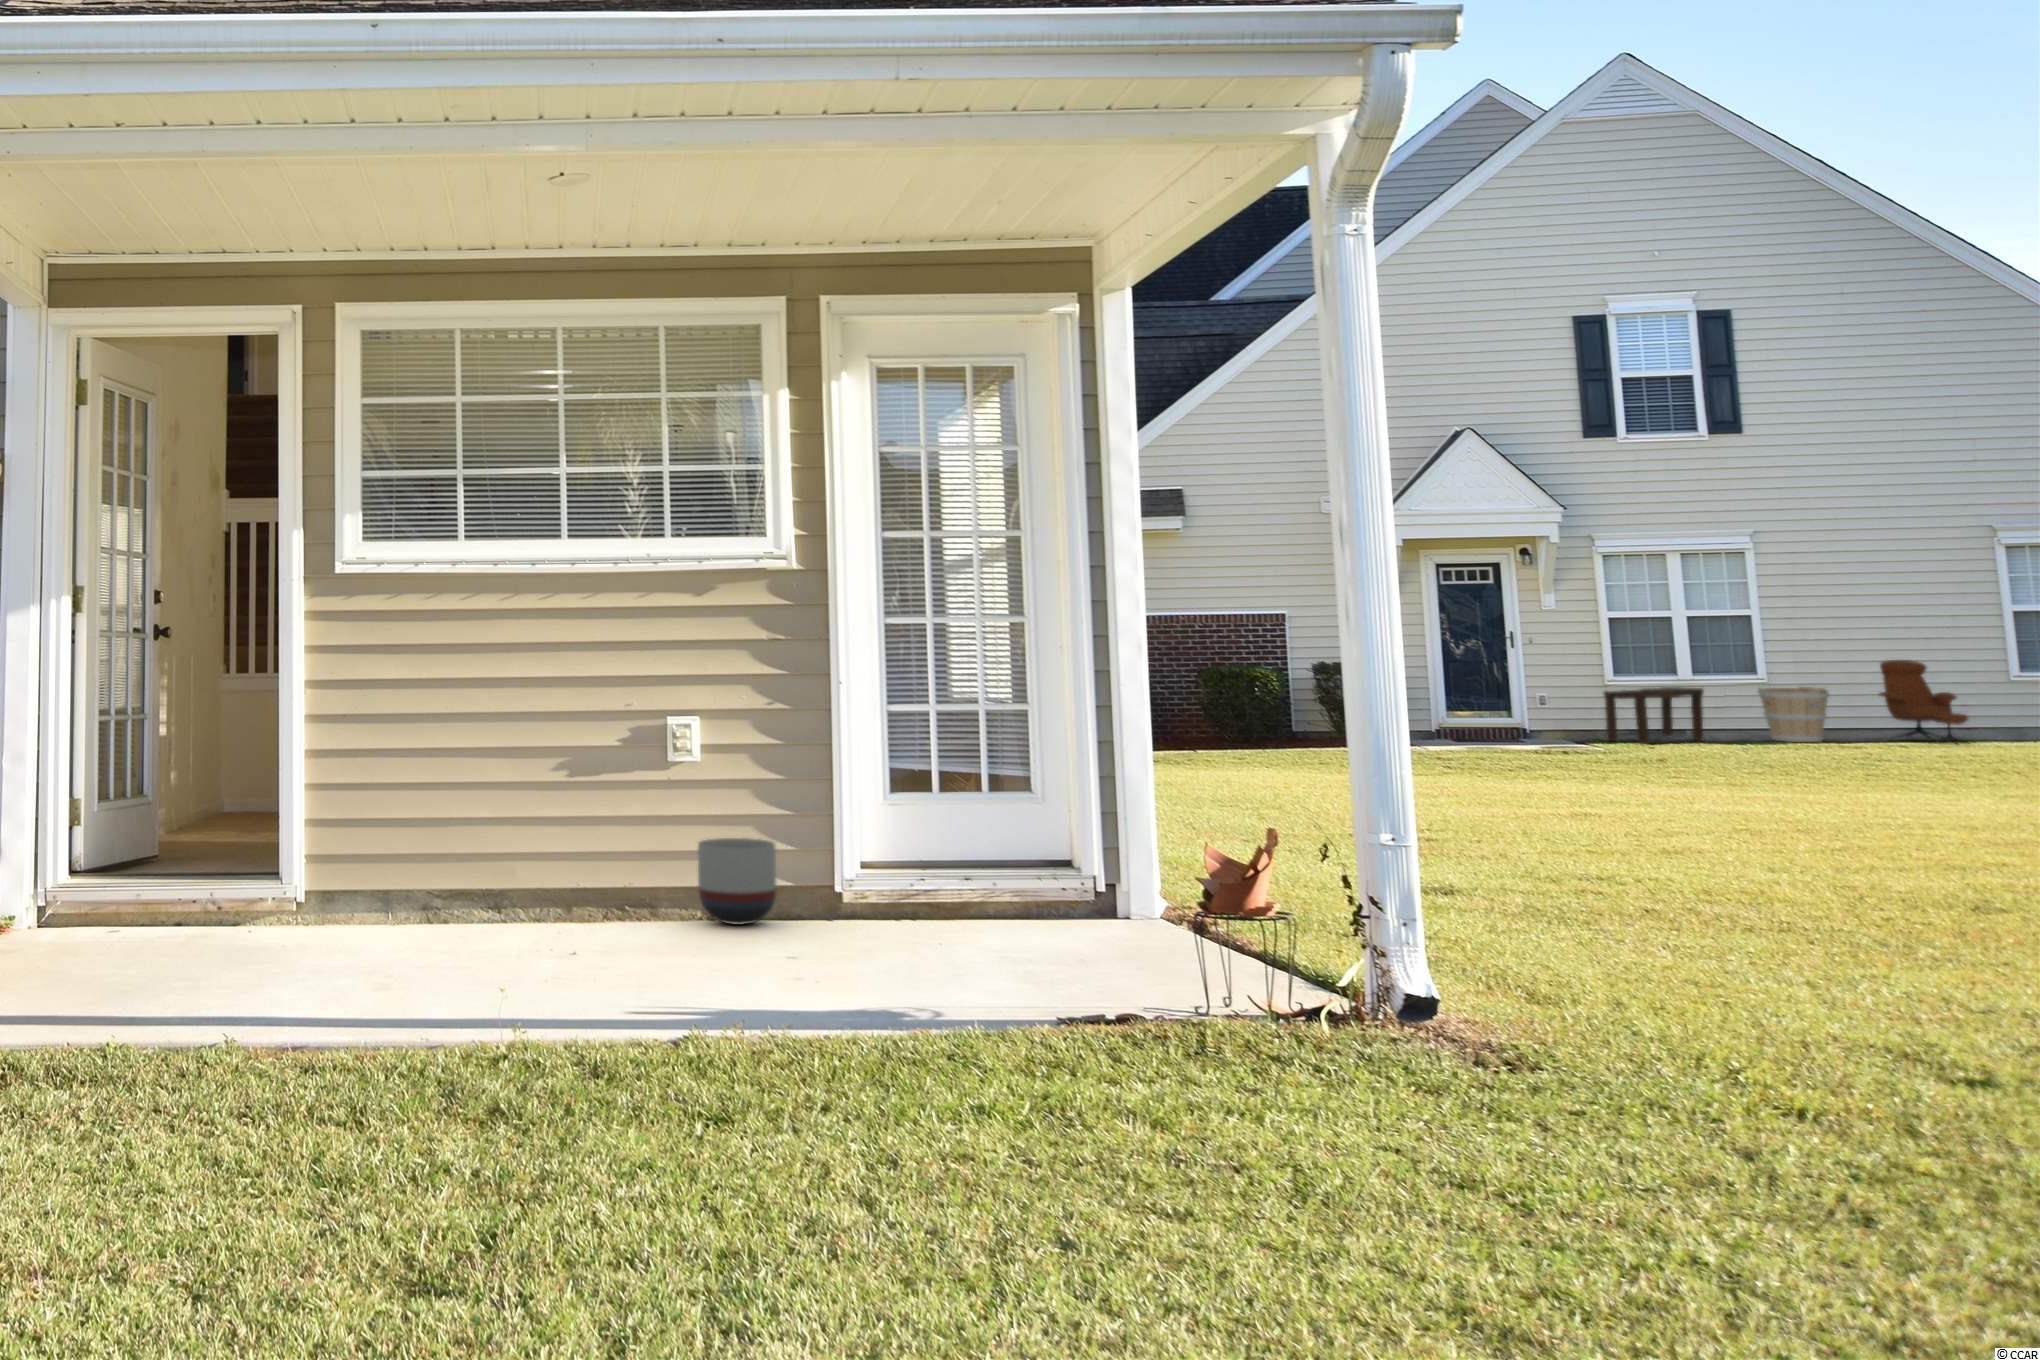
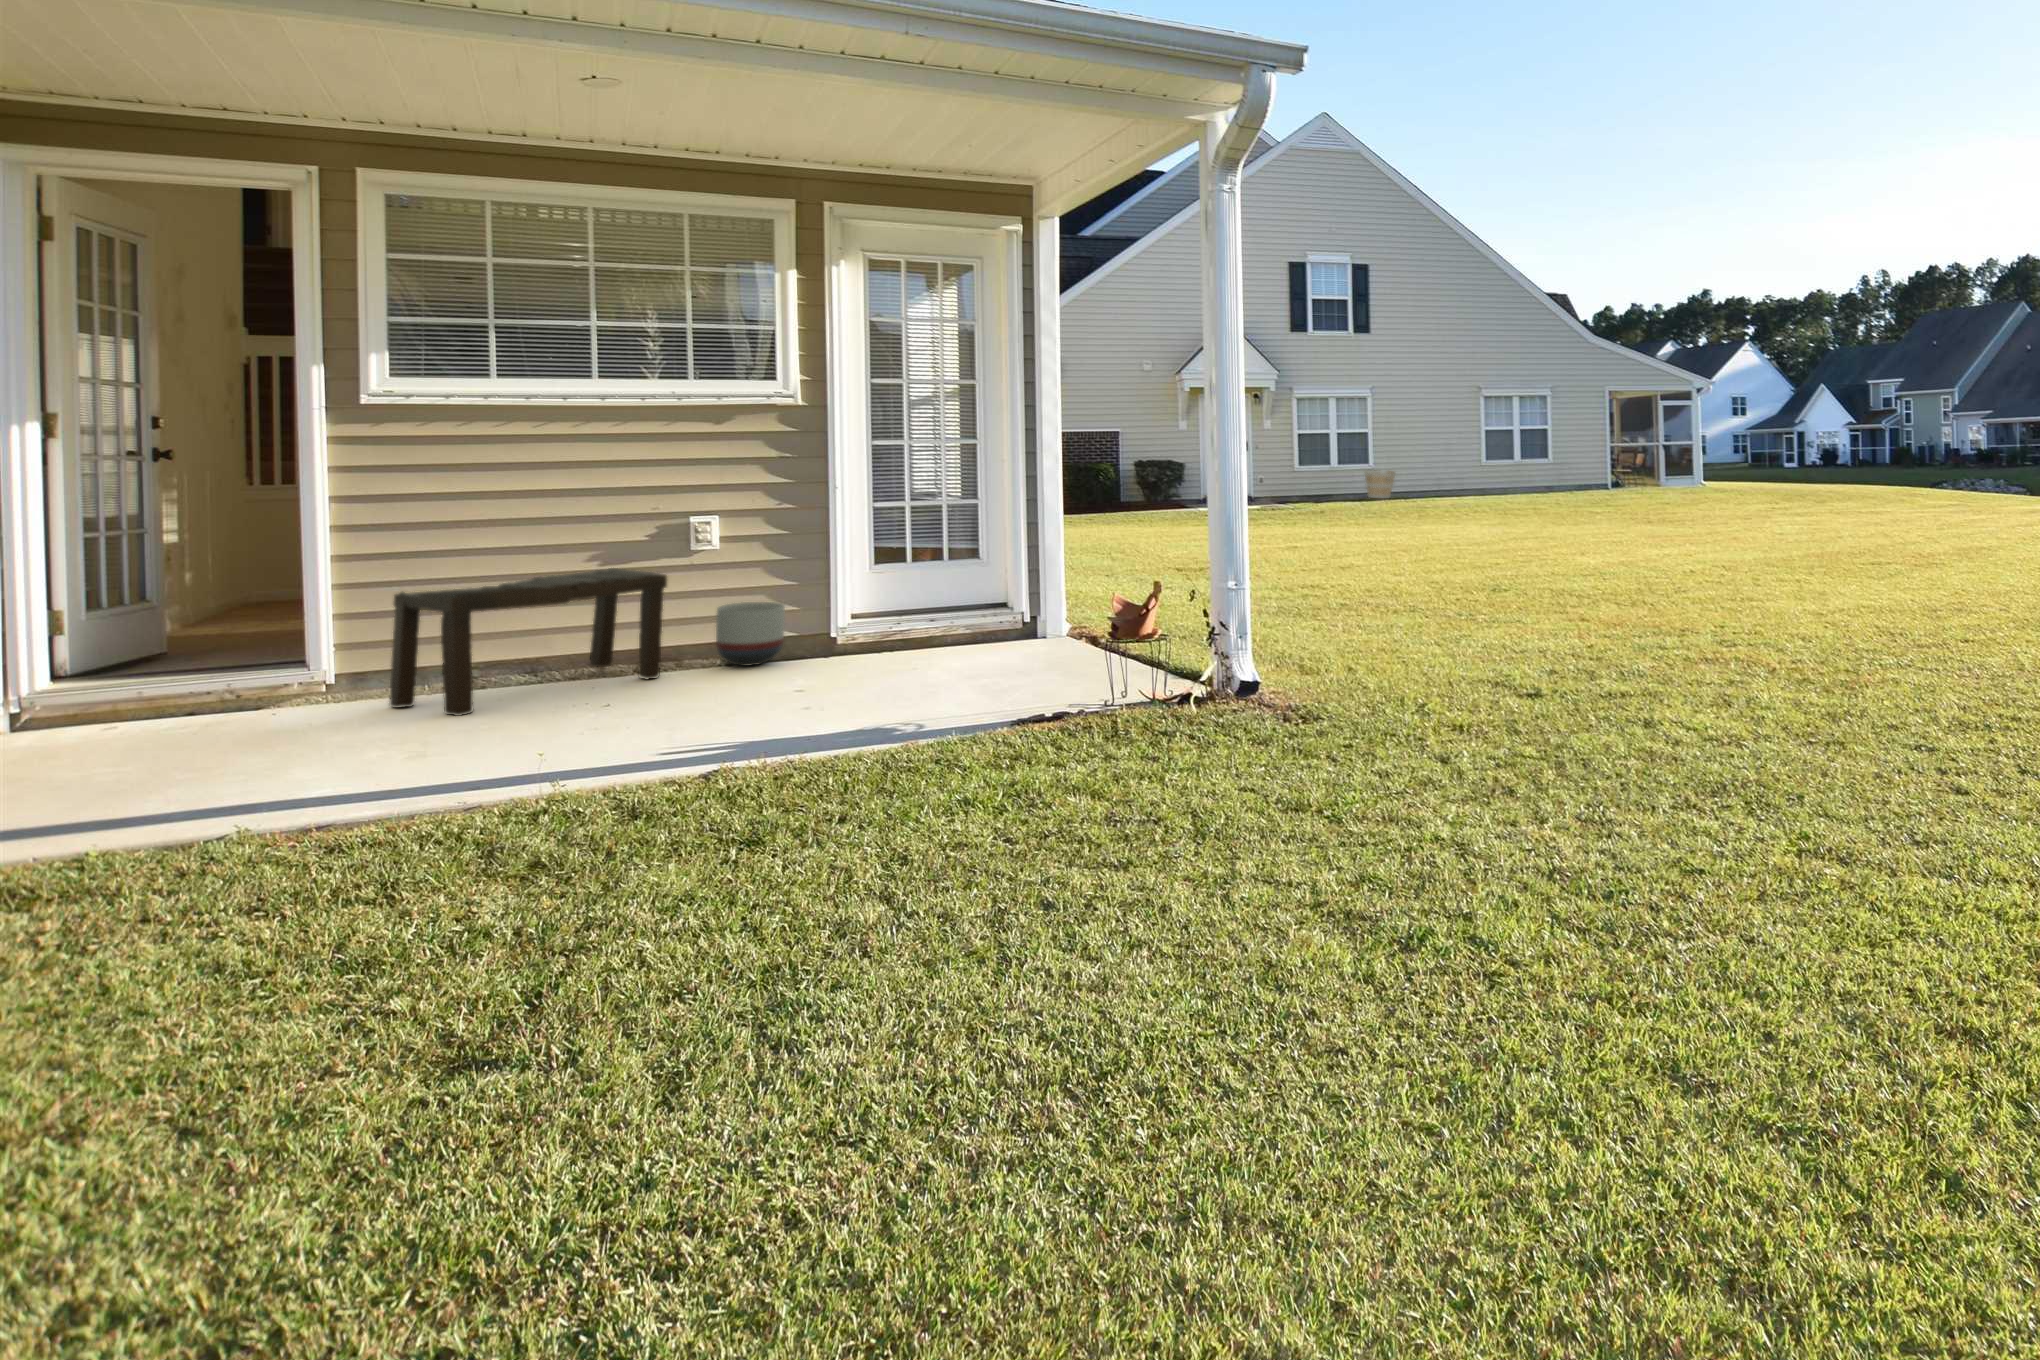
lounge chair: present [1878,660,1968,742] -> none [1416,457,1454,500]
bench: present [1604,687,1704,743] -> present [389,568,667,716]

